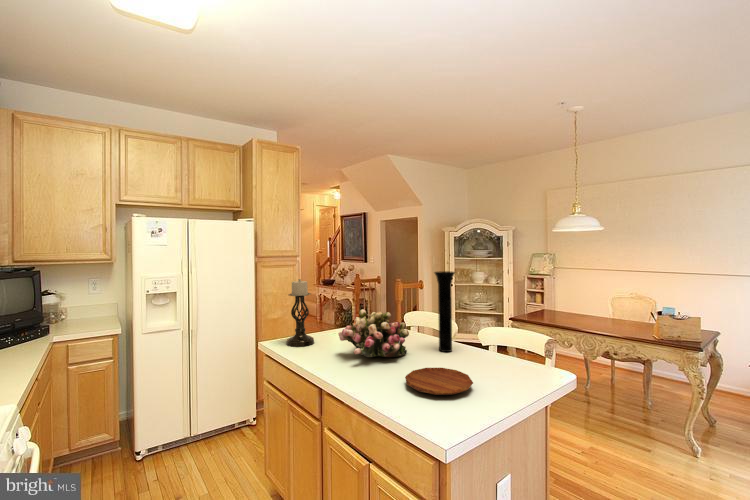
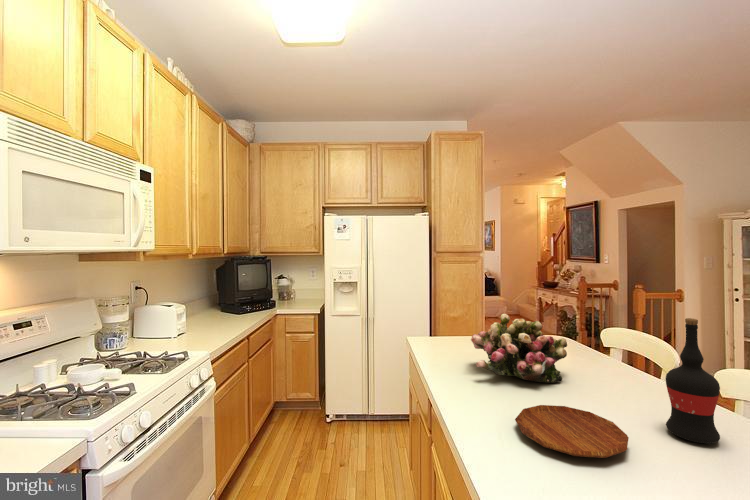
vase: present [435,271,455,352] -> none [613,271,653,394]
candle holder: present [287,279,314,347] -> none [429,273,460,348]
wine bottle: none [476,299,501,371] -> present [666,318,720,443]

